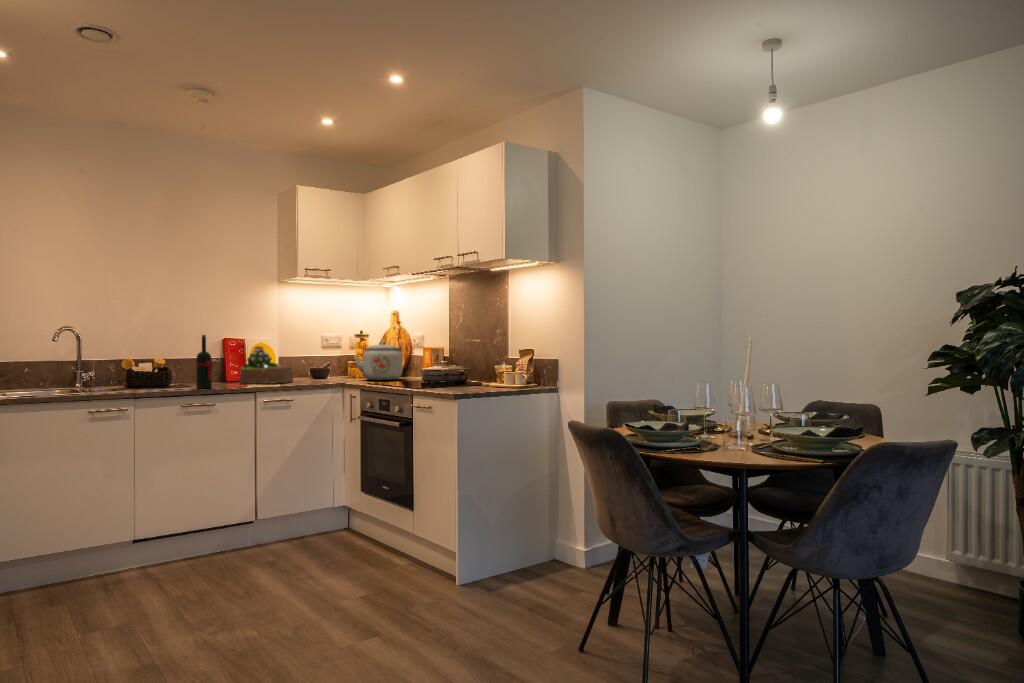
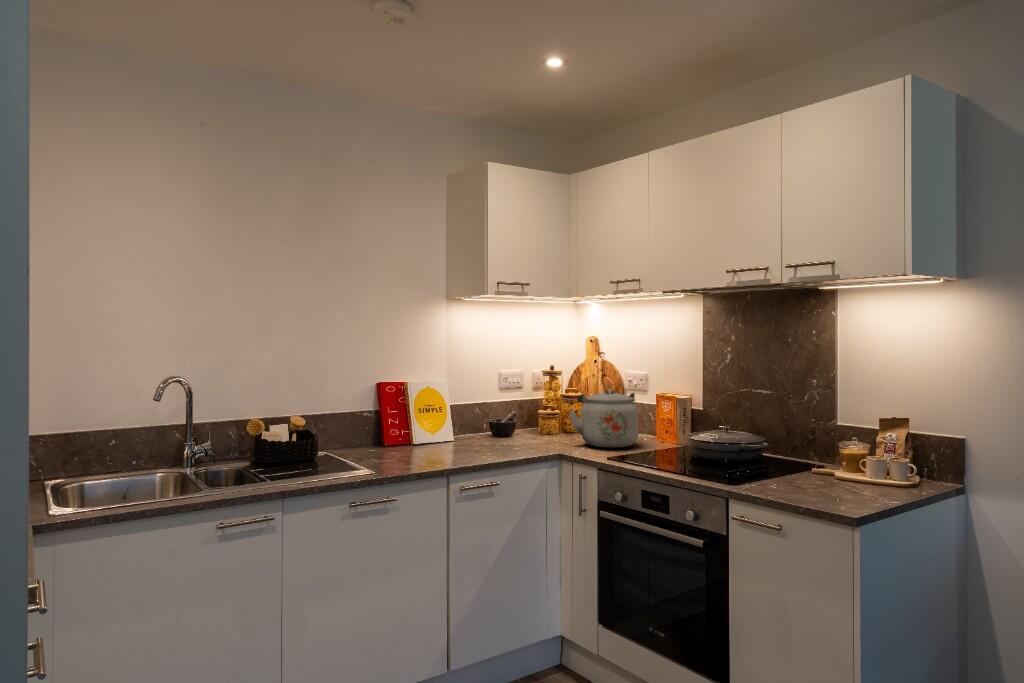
wine bottle: present [196,335,212,389] -> none [367,389,392,474]
succulent plant: present [240,346,293,384] -> none [416,398,486,457]

